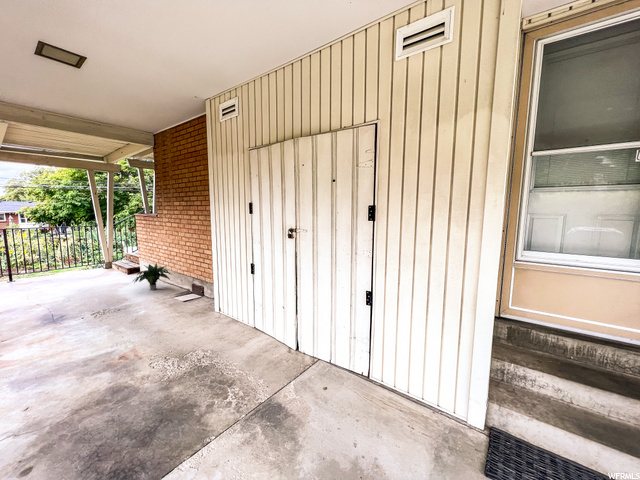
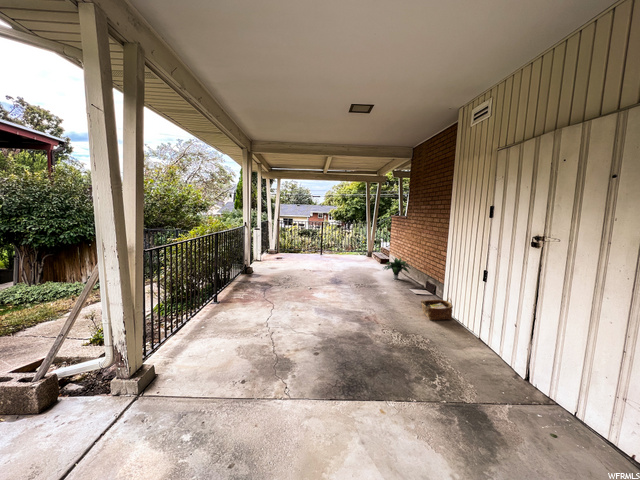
woven basket: none [192,297,227,327] -> present [421,298,453,320]

